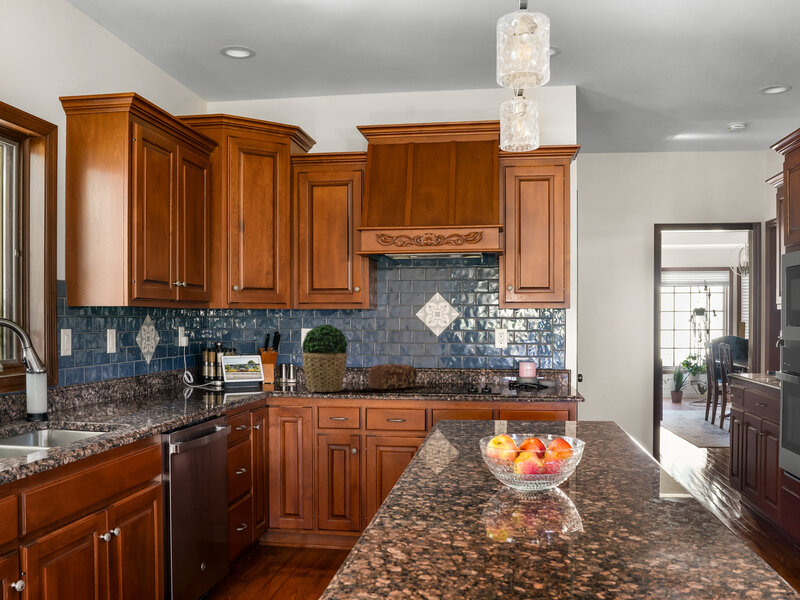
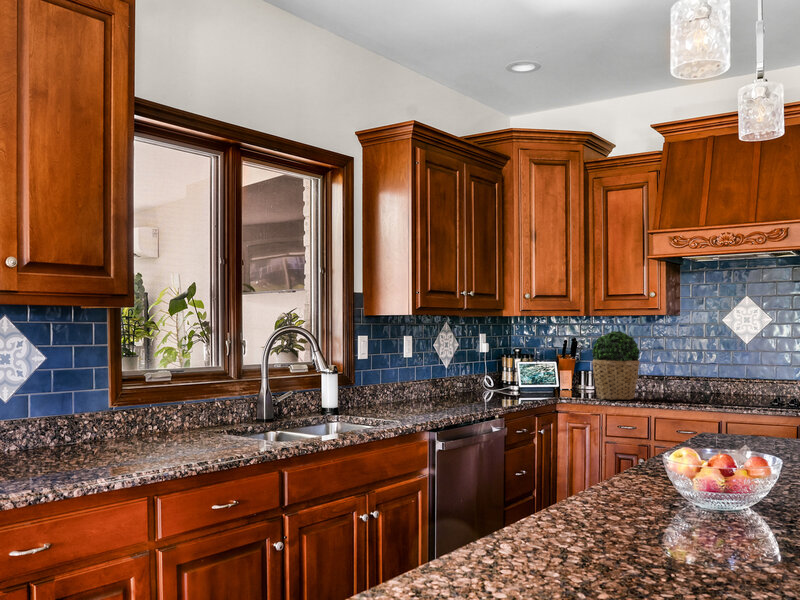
bread loaf: present [368,364,417,390] -> none [665,374,721,400]

